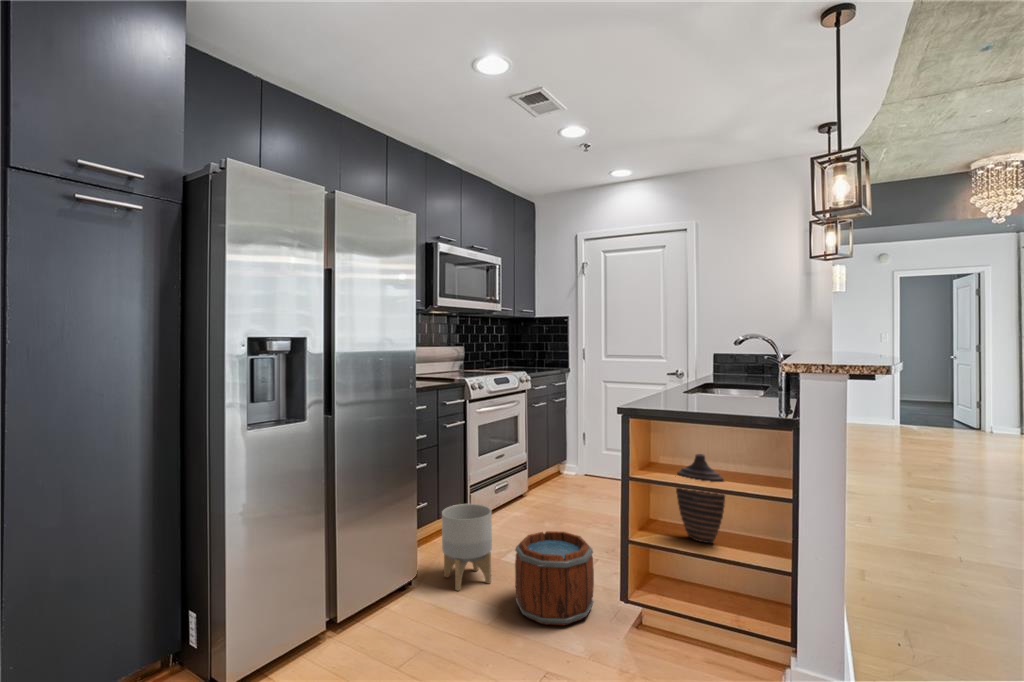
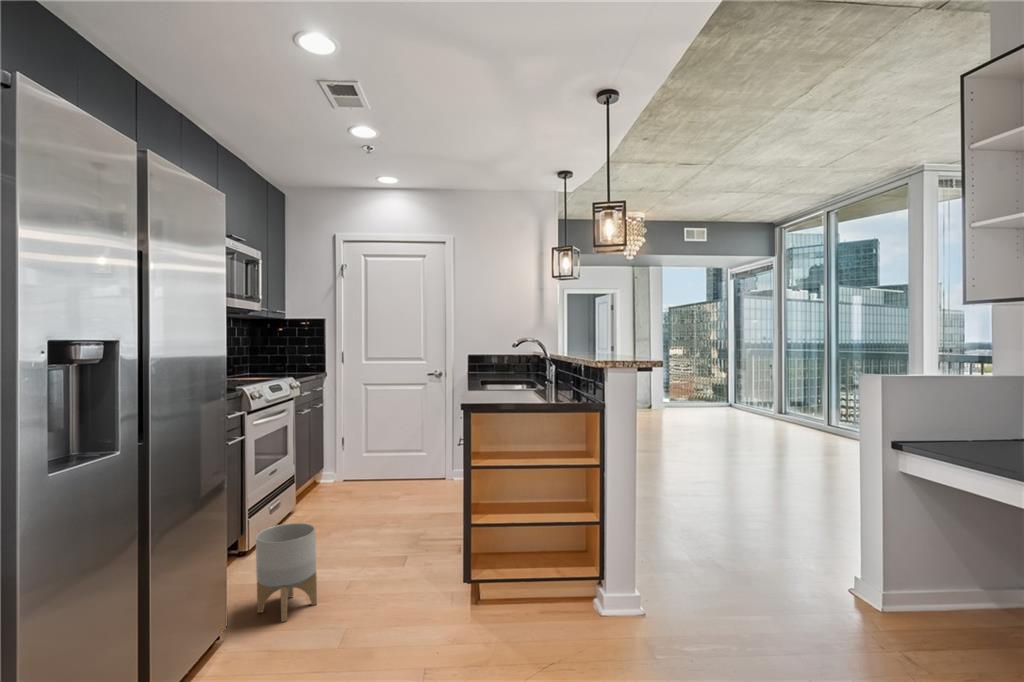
decorative vase: present [676,454,725,543] -> none [506,436,549,510]
bucket: present [515,531,594,625] -> none [359,530,437,623]

